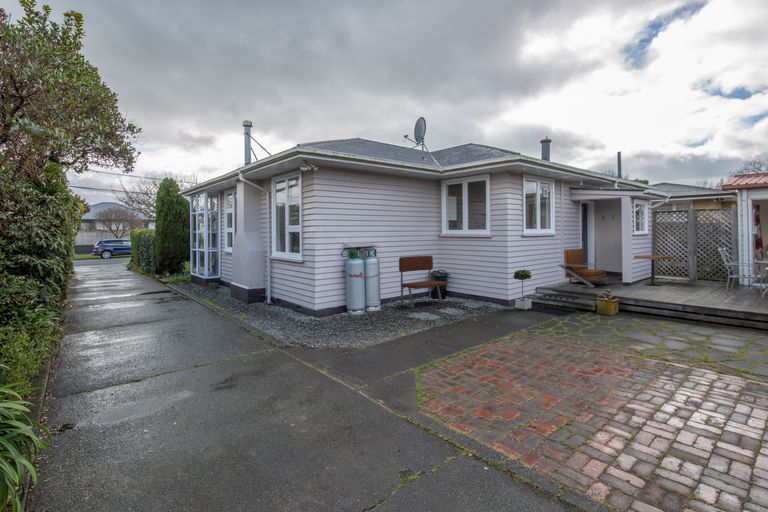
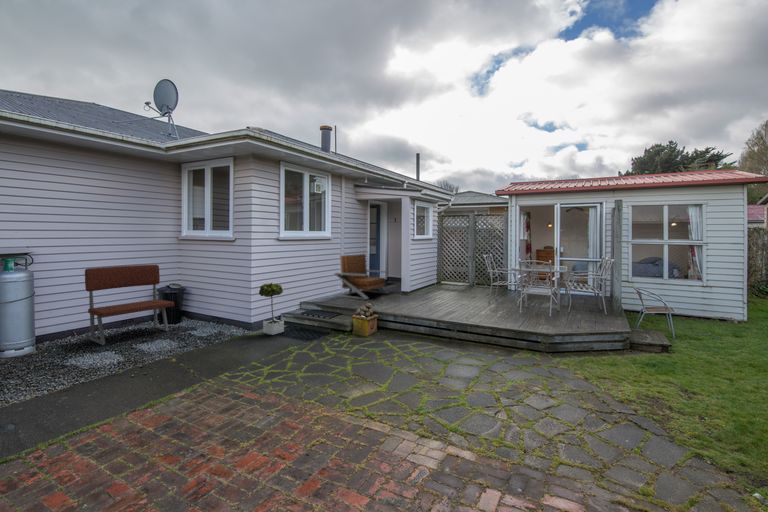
side table: present [634,255,673,286] -> none [414,261,446,294]

